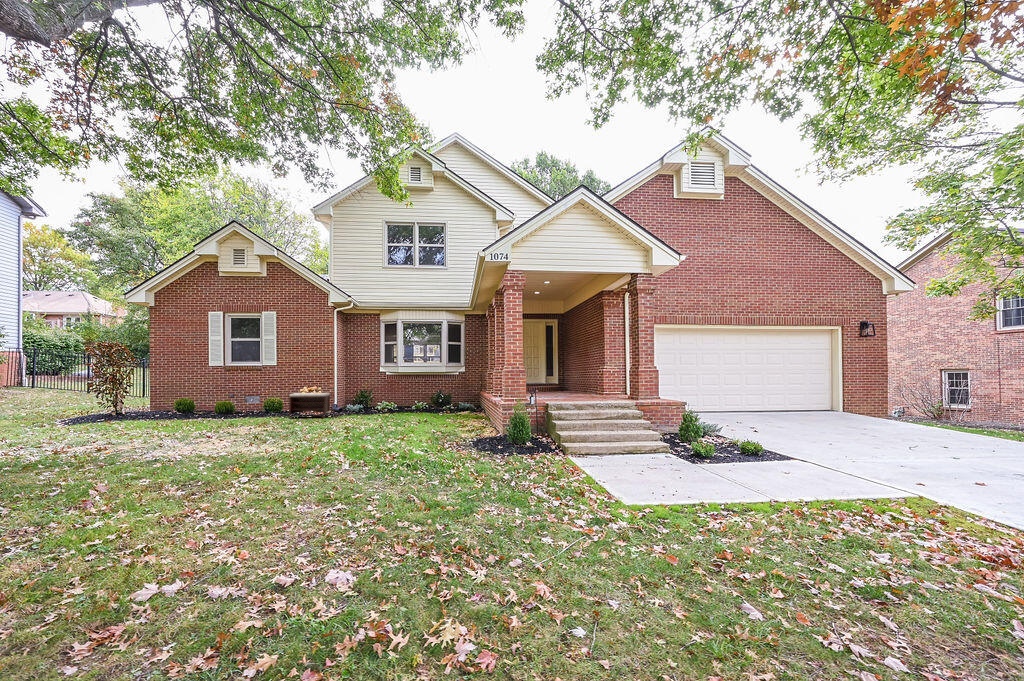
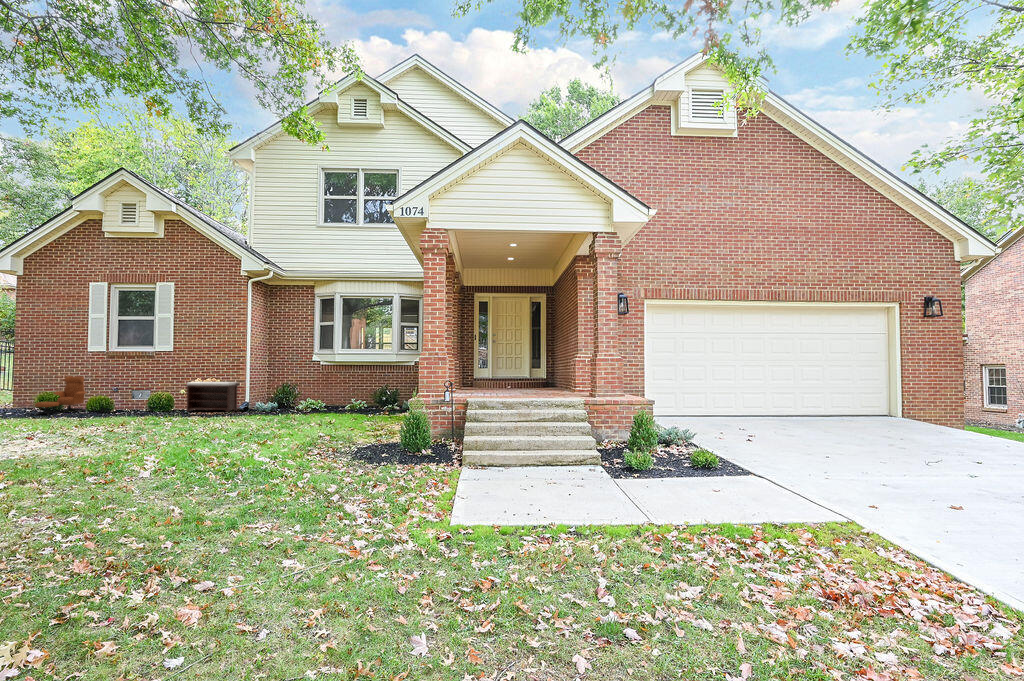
lounge chair: none [161,391,202,424] -> present [35,376,87,415]

